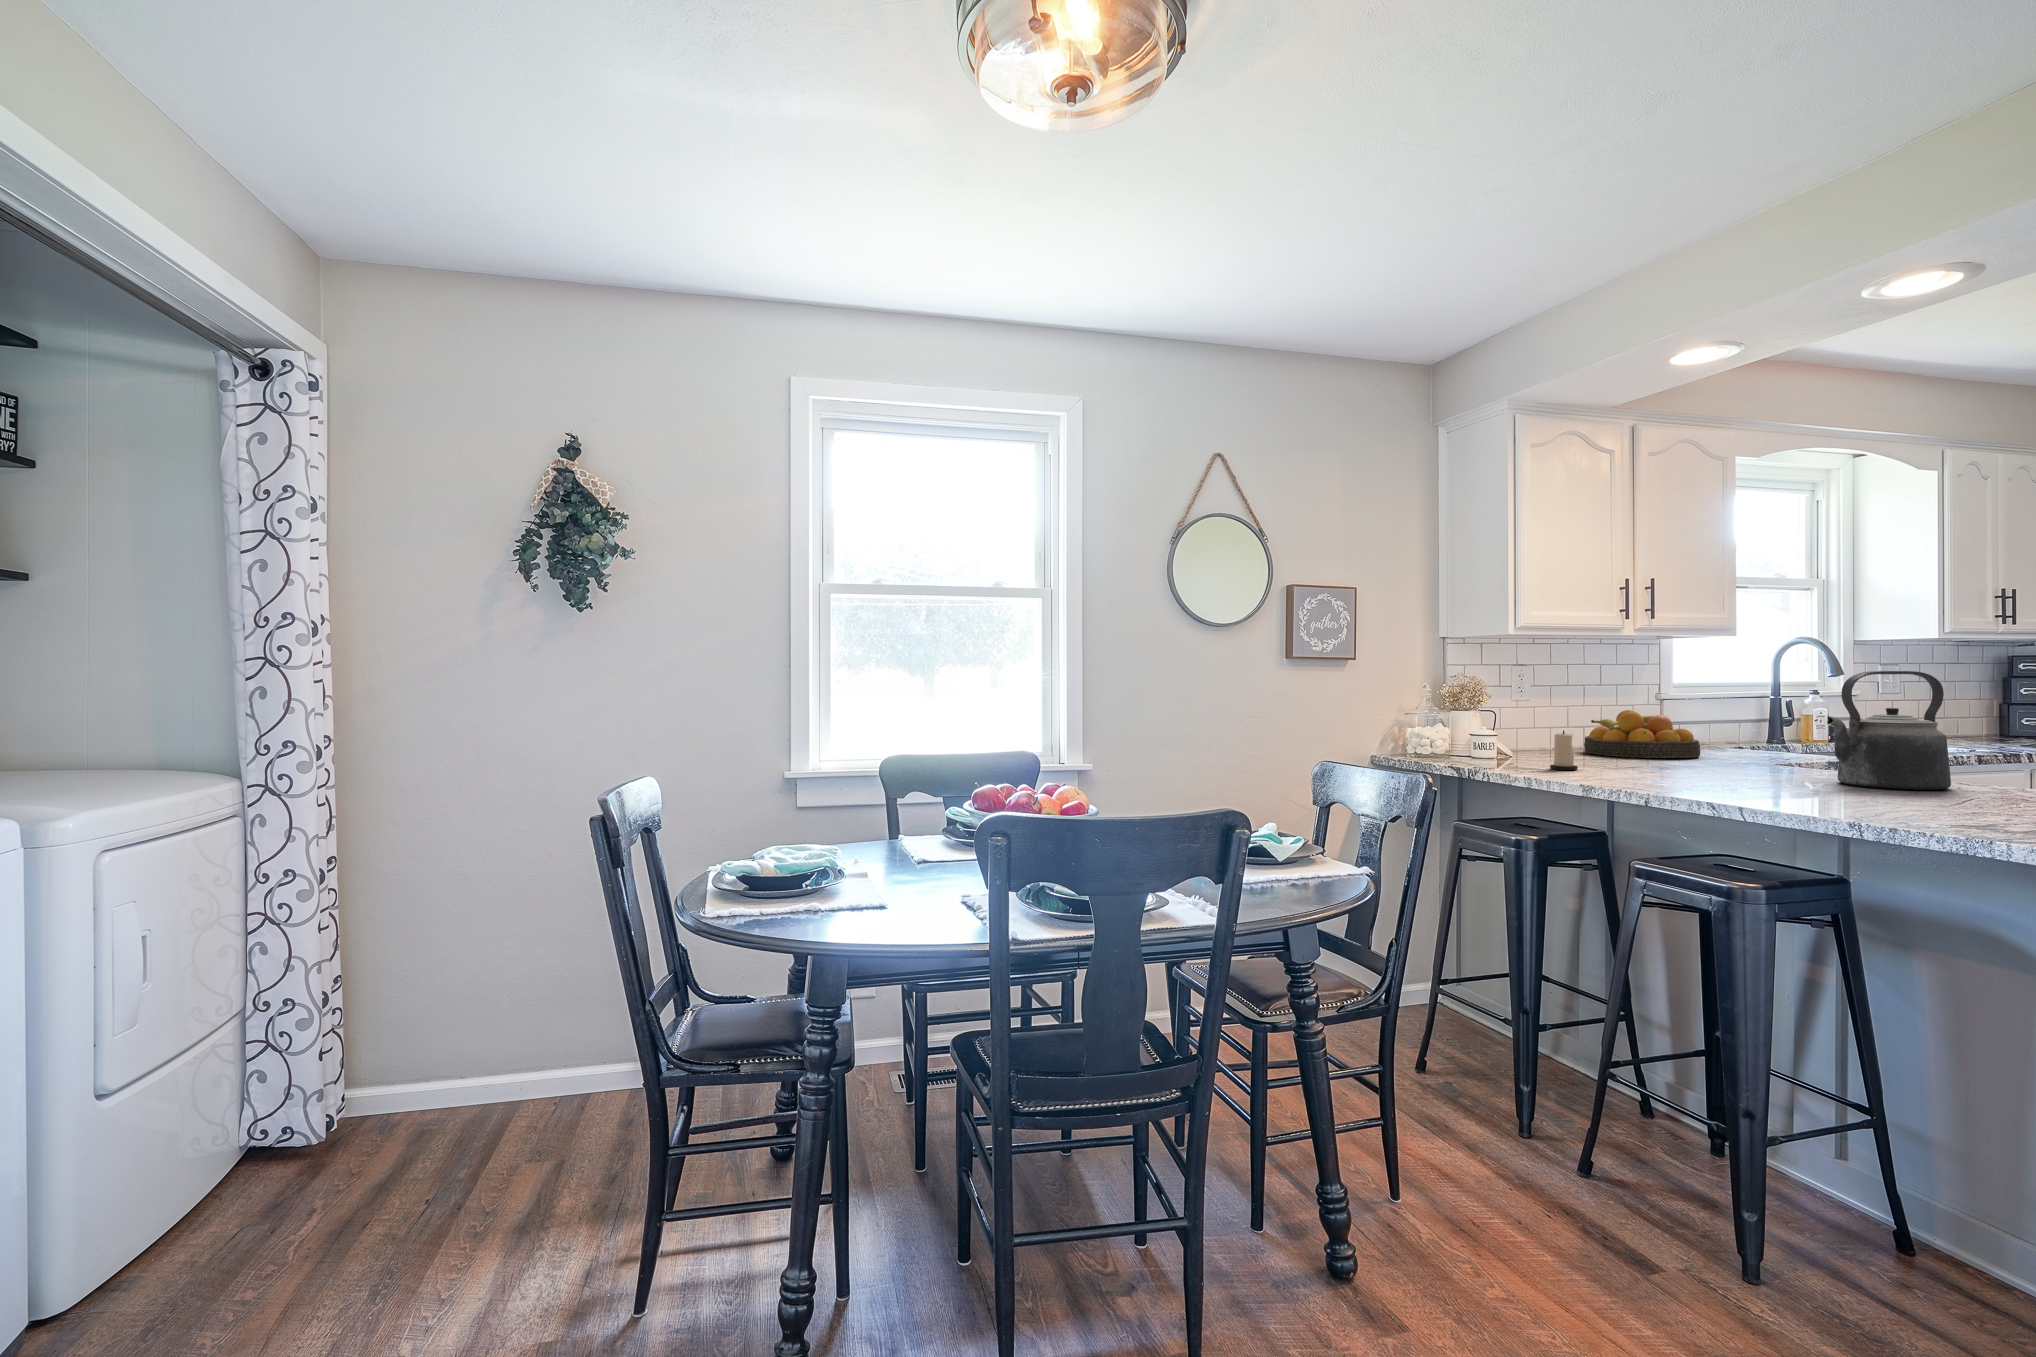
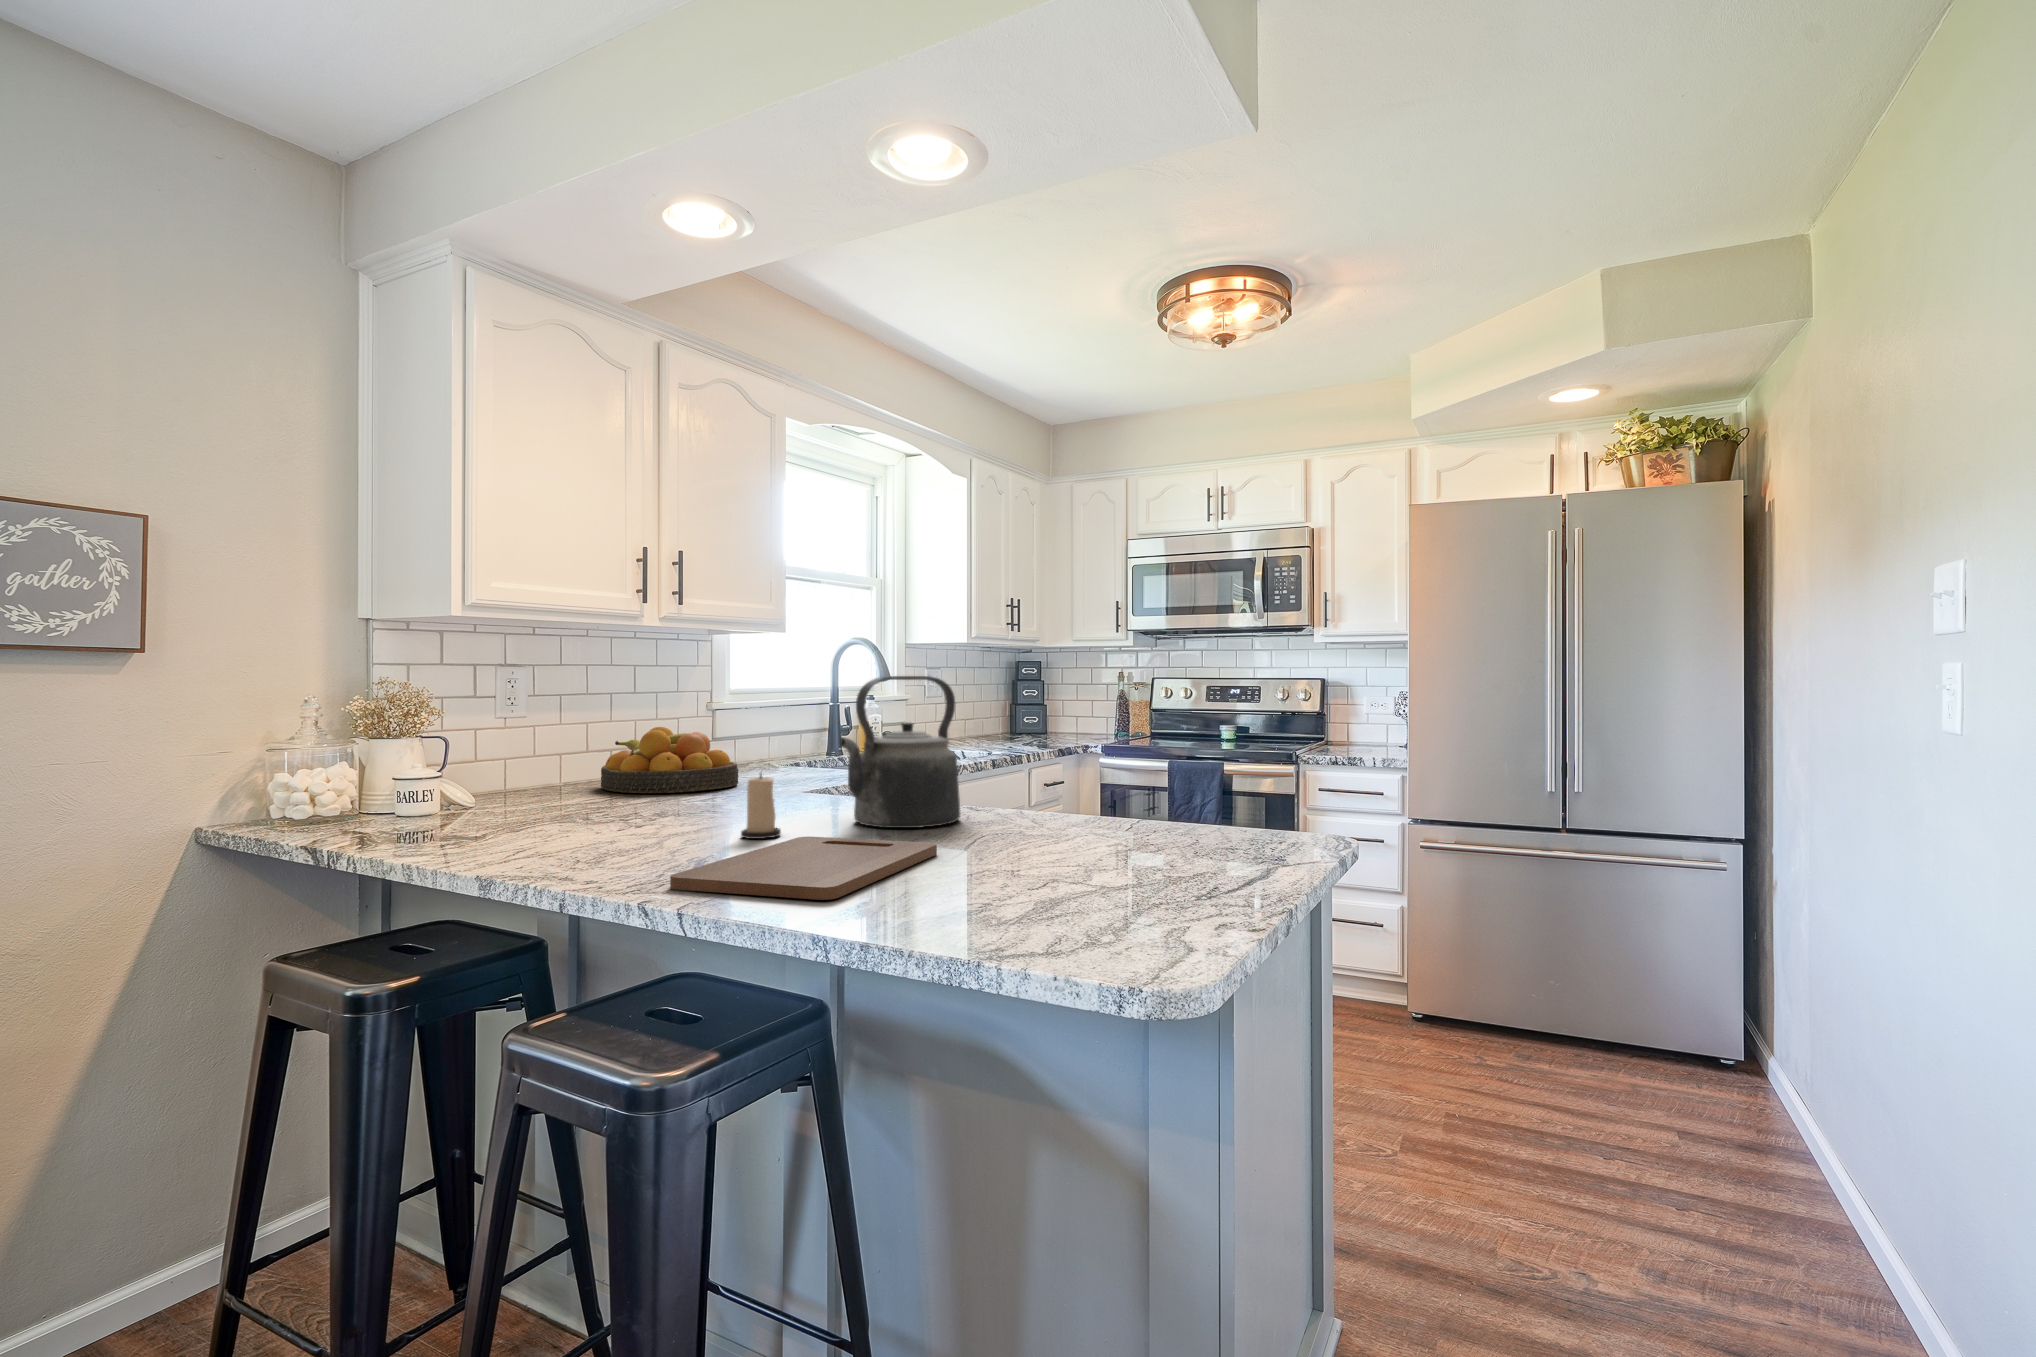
candle: present [1550,730,1578,770] -> present [741,774,781,839]
cutting board: none [1718,784,1934,812] -> present [670,837,937,900]

